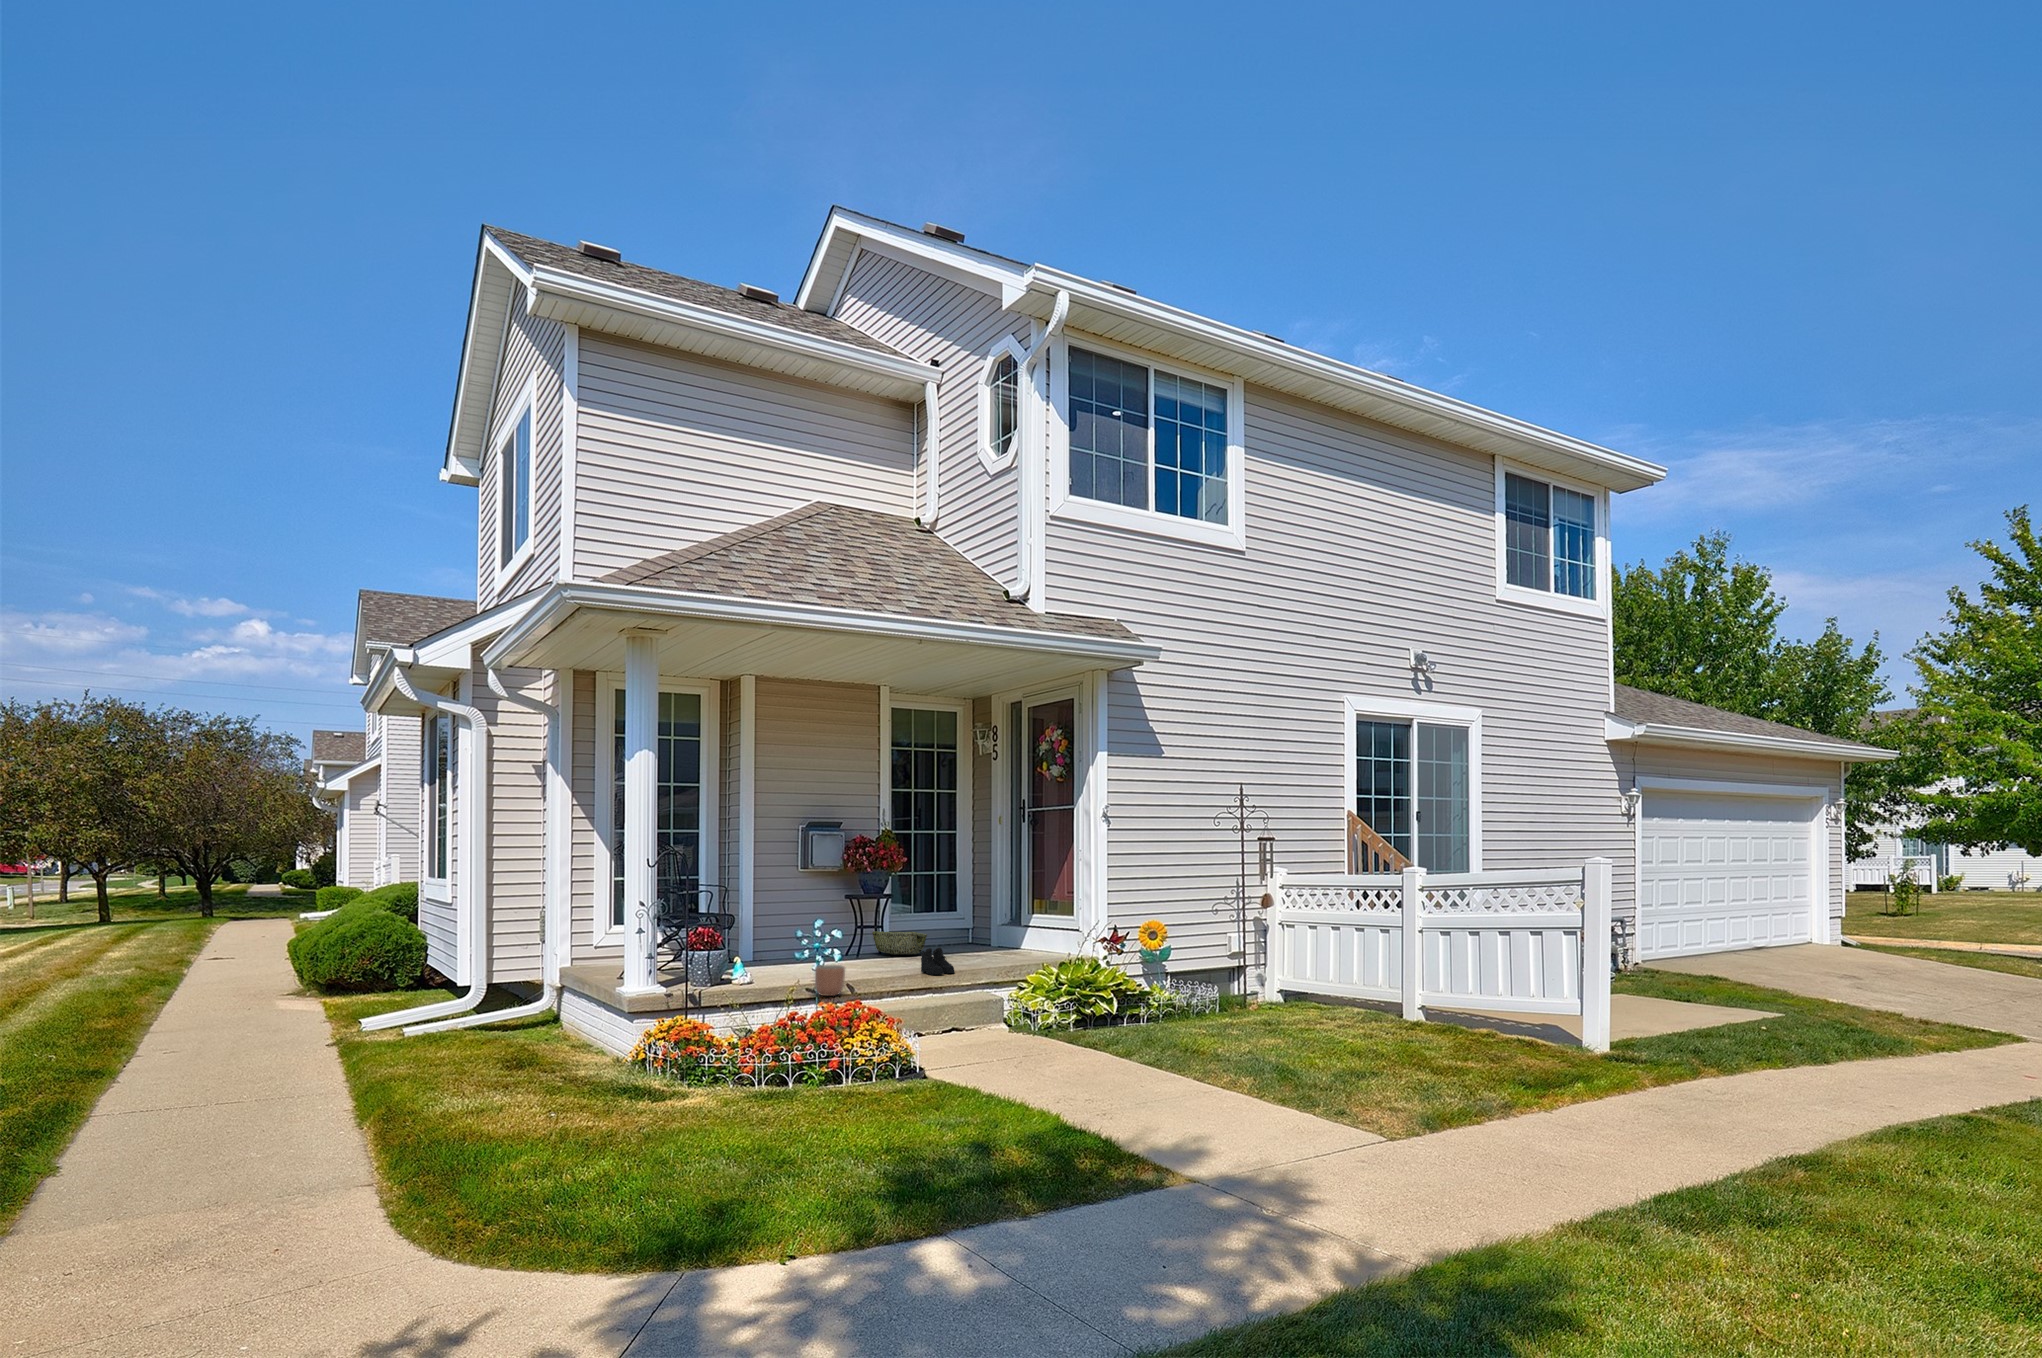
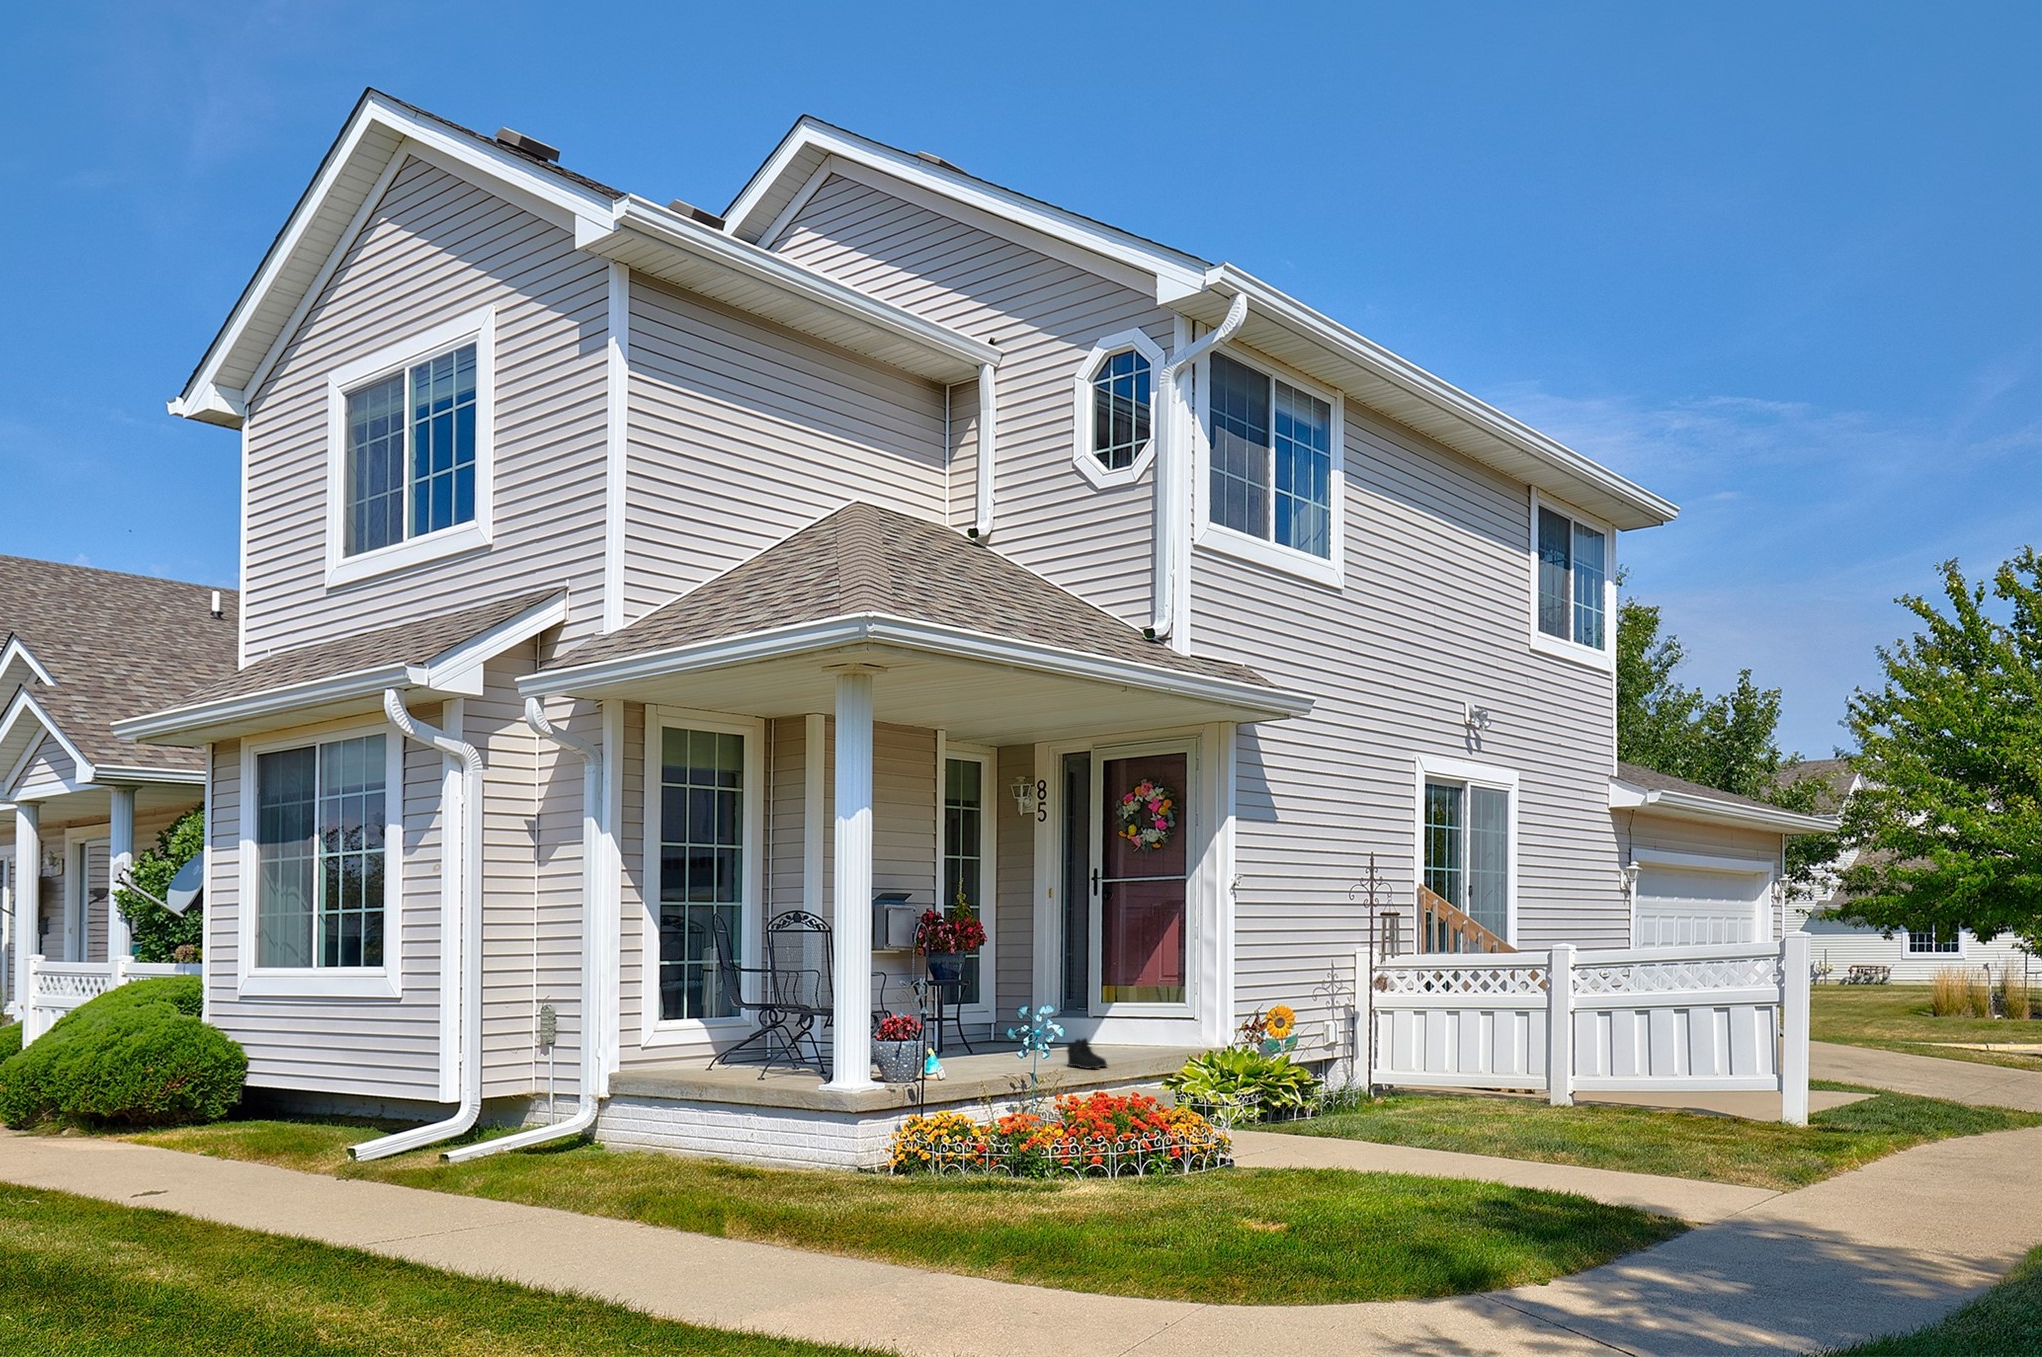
woven basket: present [872,931,927,955] -> none [960,1021,1022,1049]
planter: present [815,965,845,996] -> none [1014,1056,1048,1091]

